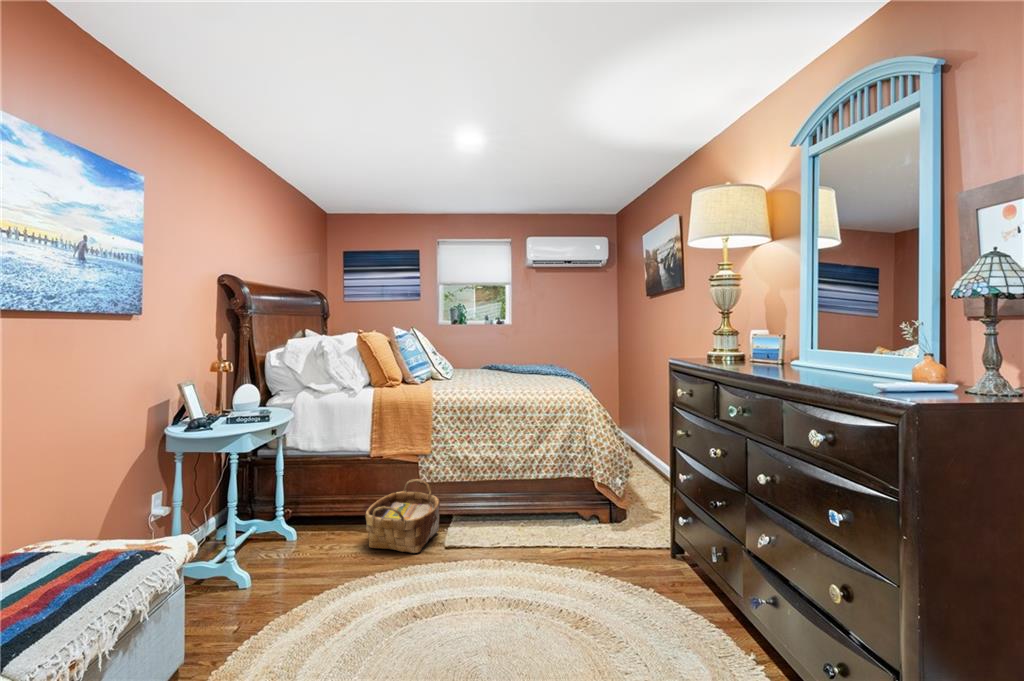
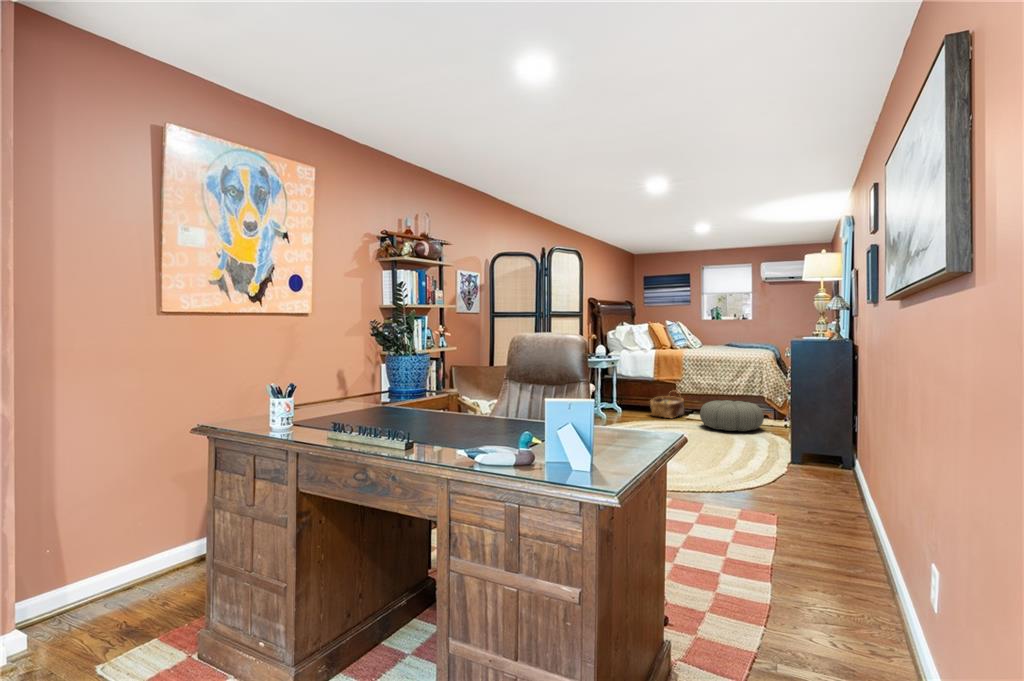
pouf: none [489,504,627,596] -> present [700,400,764,431]

